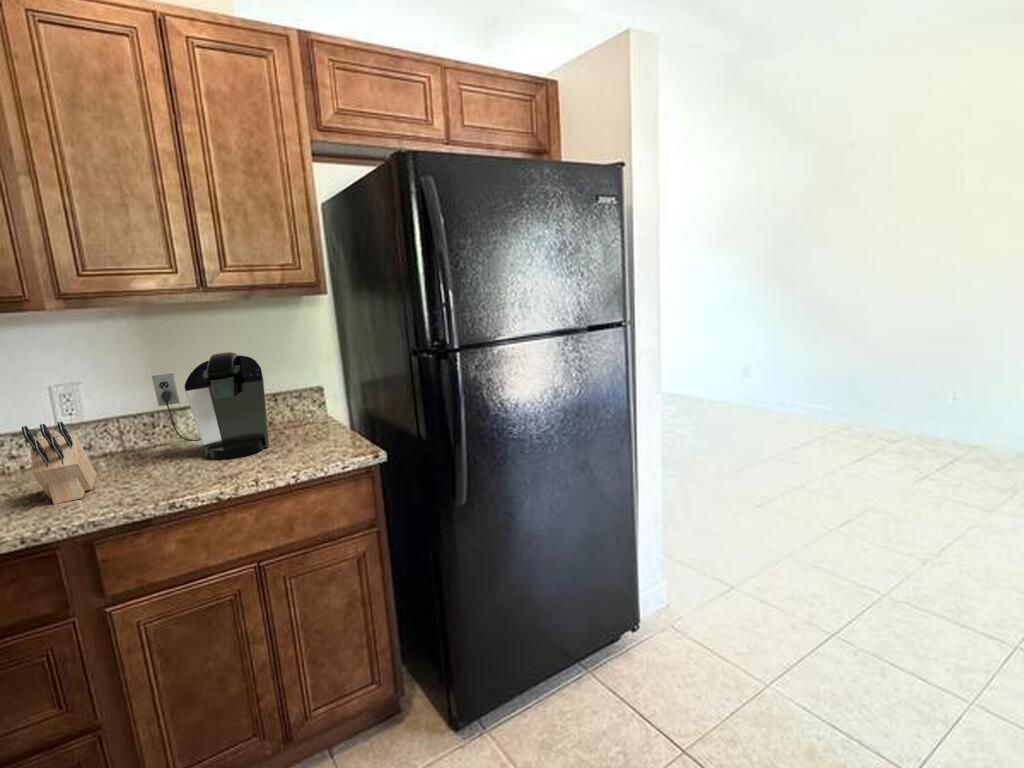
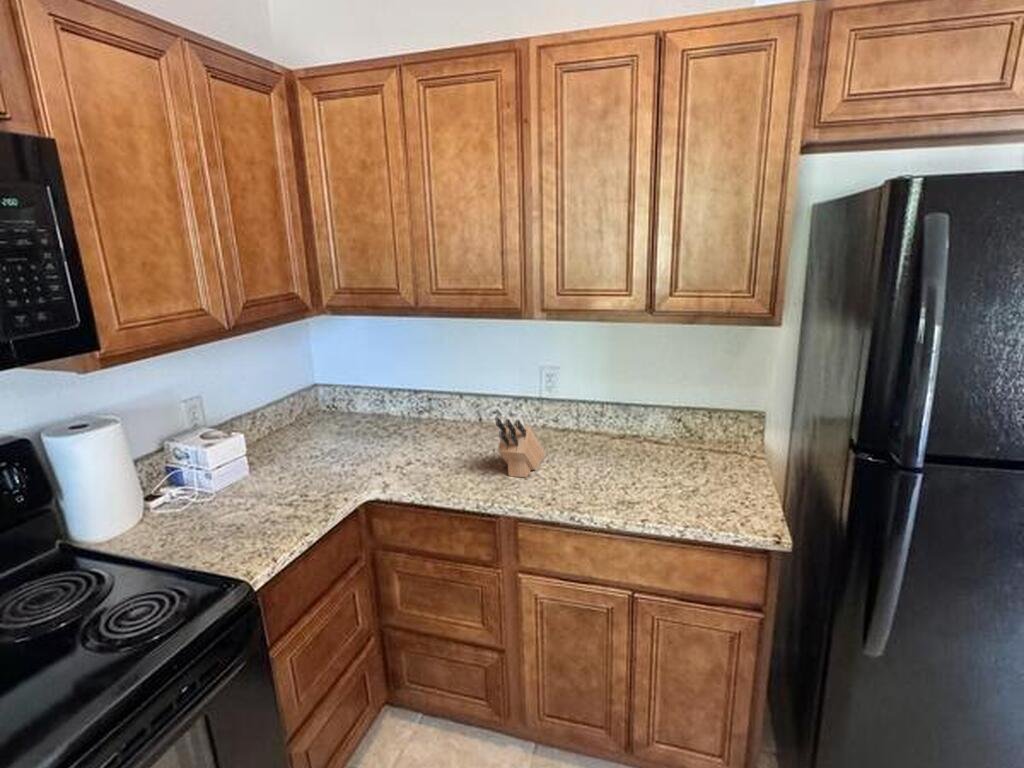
coffee maker: present [152,352,269,460] -> none [604,371,691,478]

